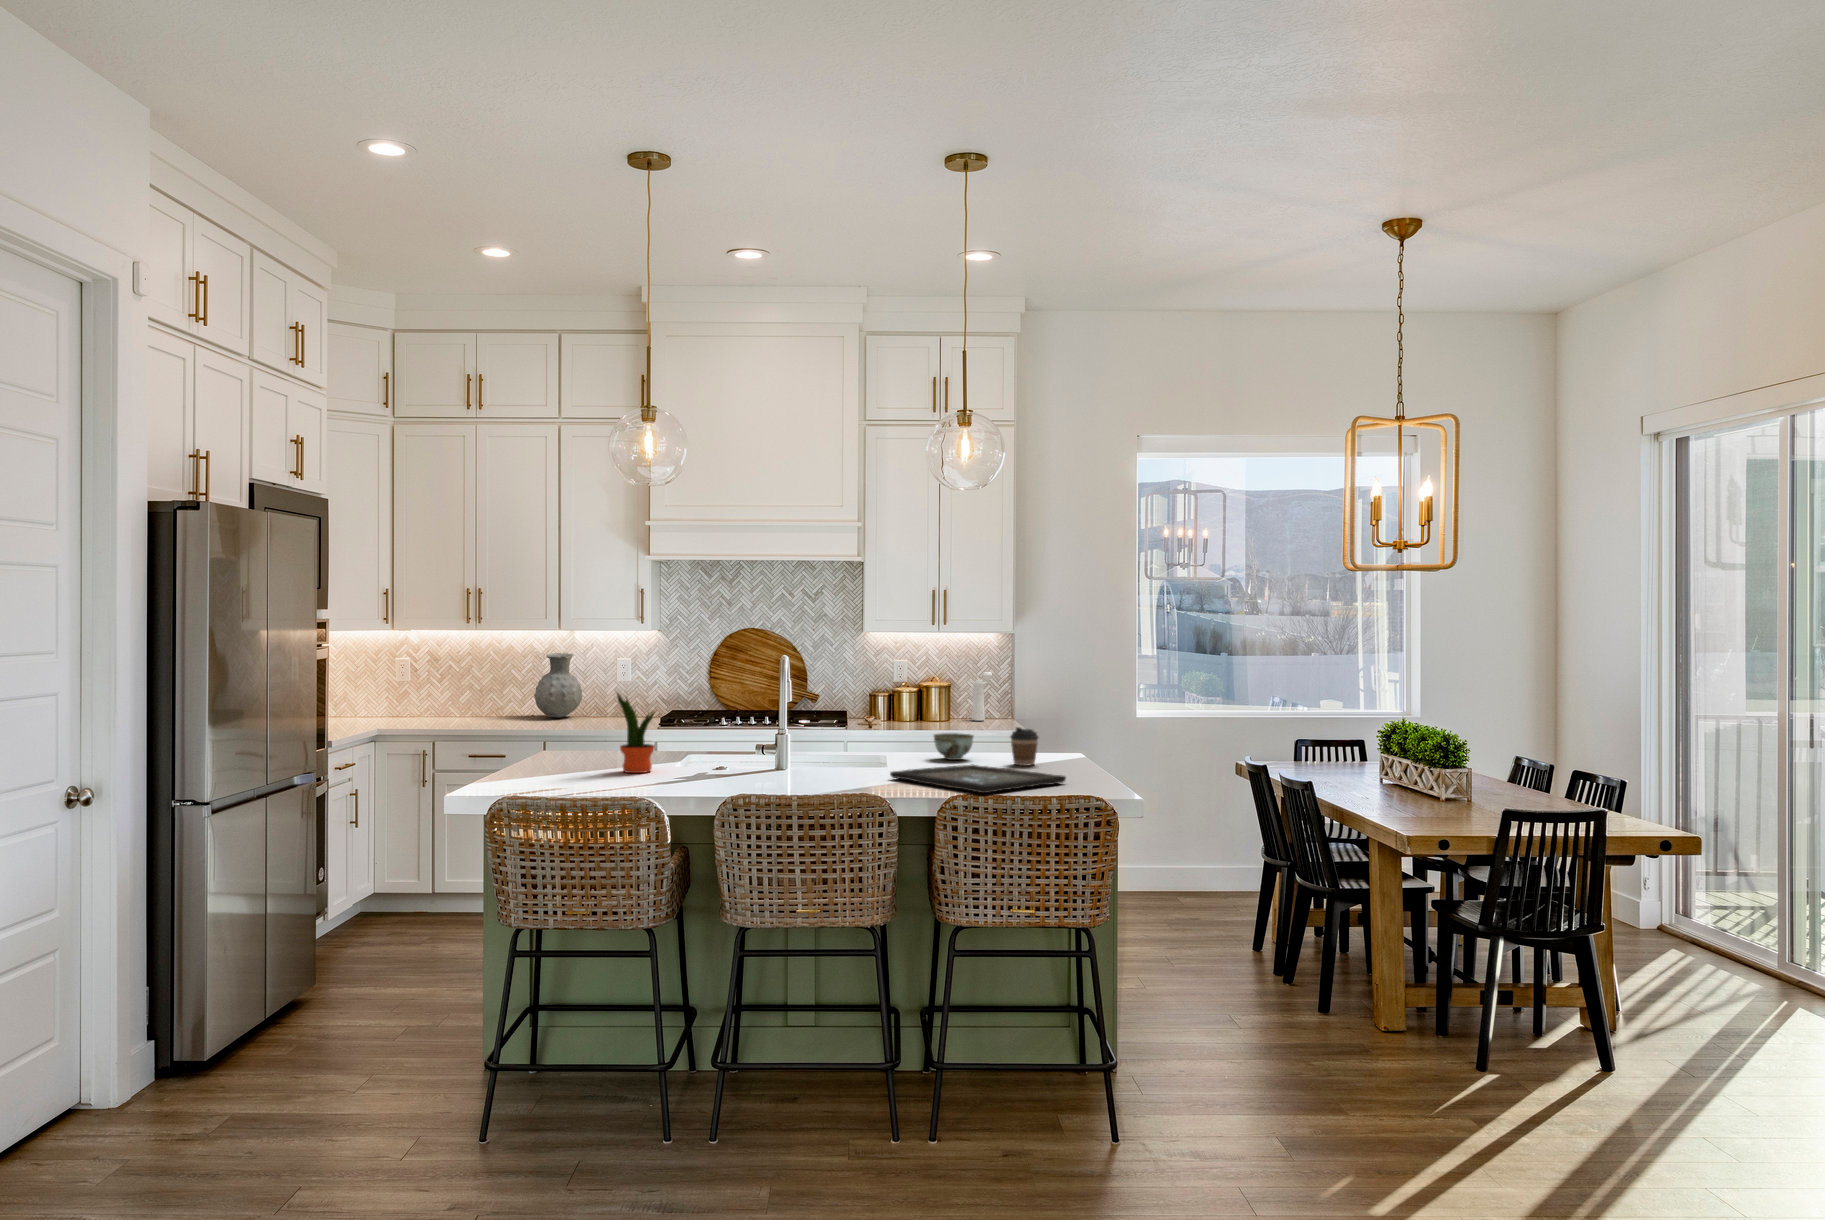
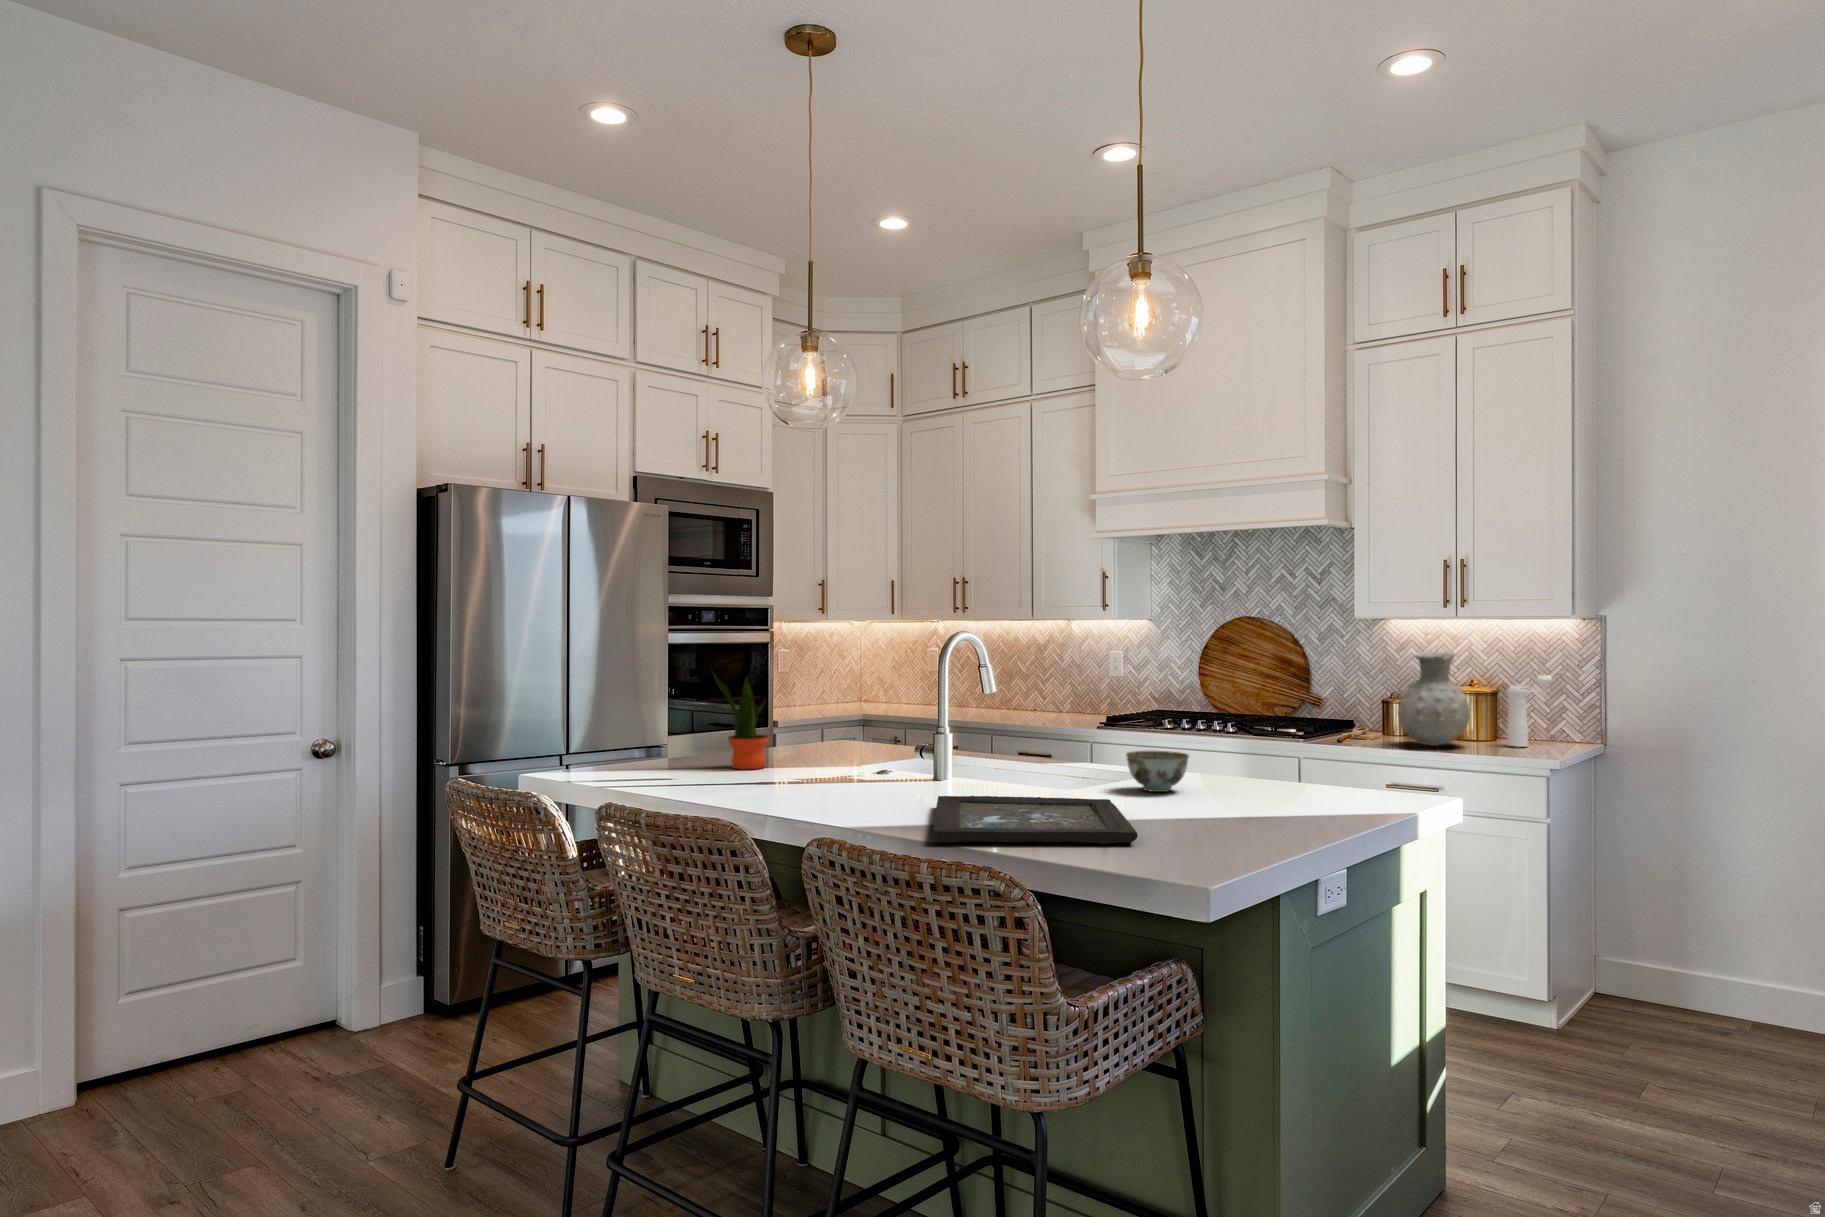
vase: present [534,653,582,718] -> present [1398,652,1471,746]
coffee cup: present [1010,727,1038,766] -> none [1198,747,1245,811]

